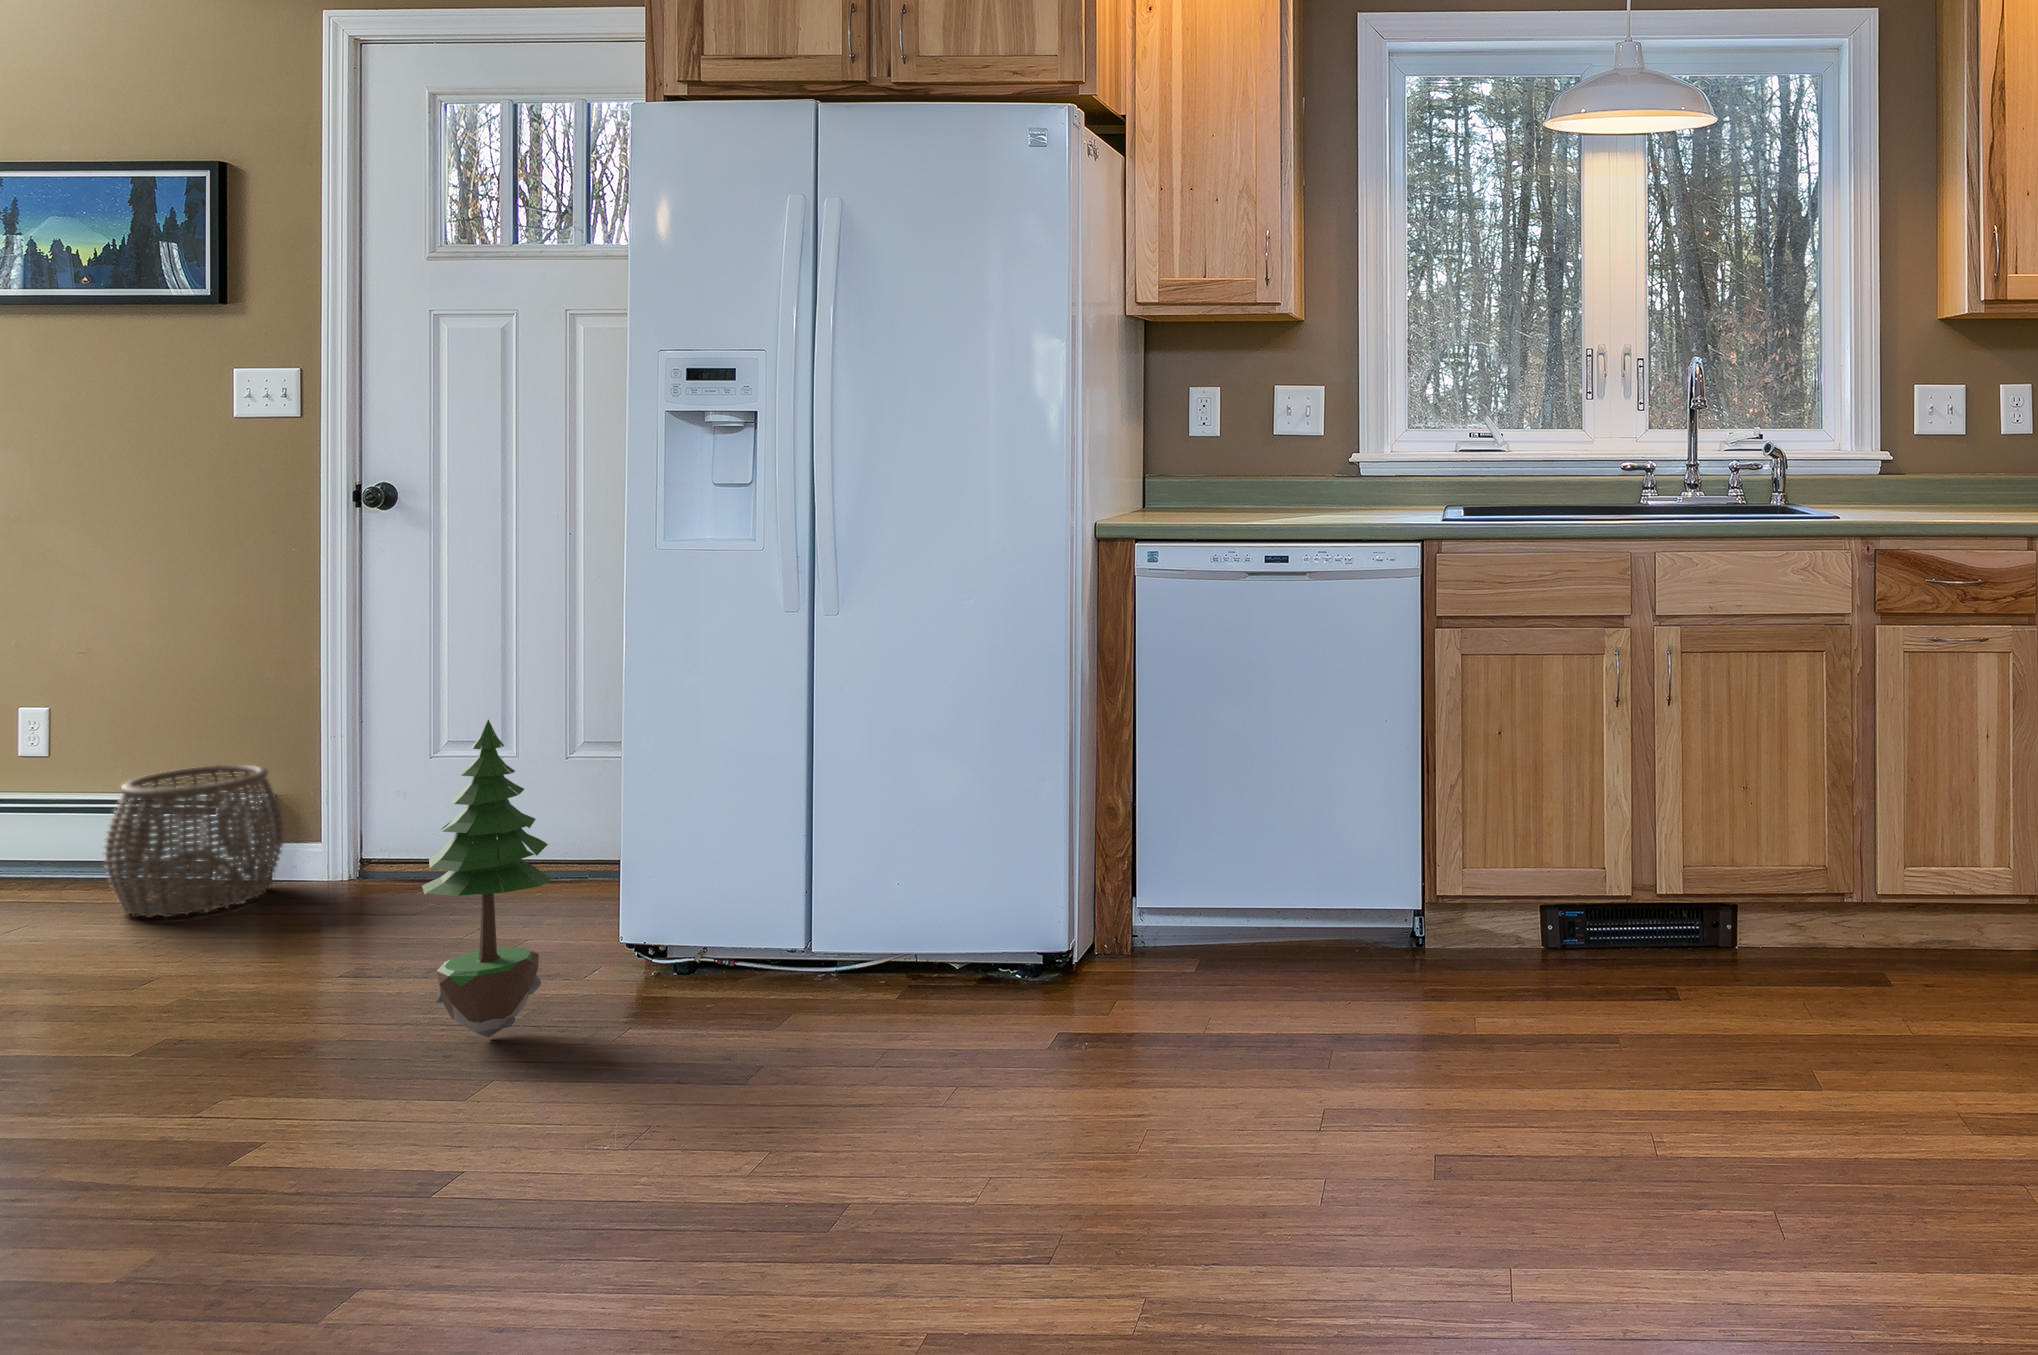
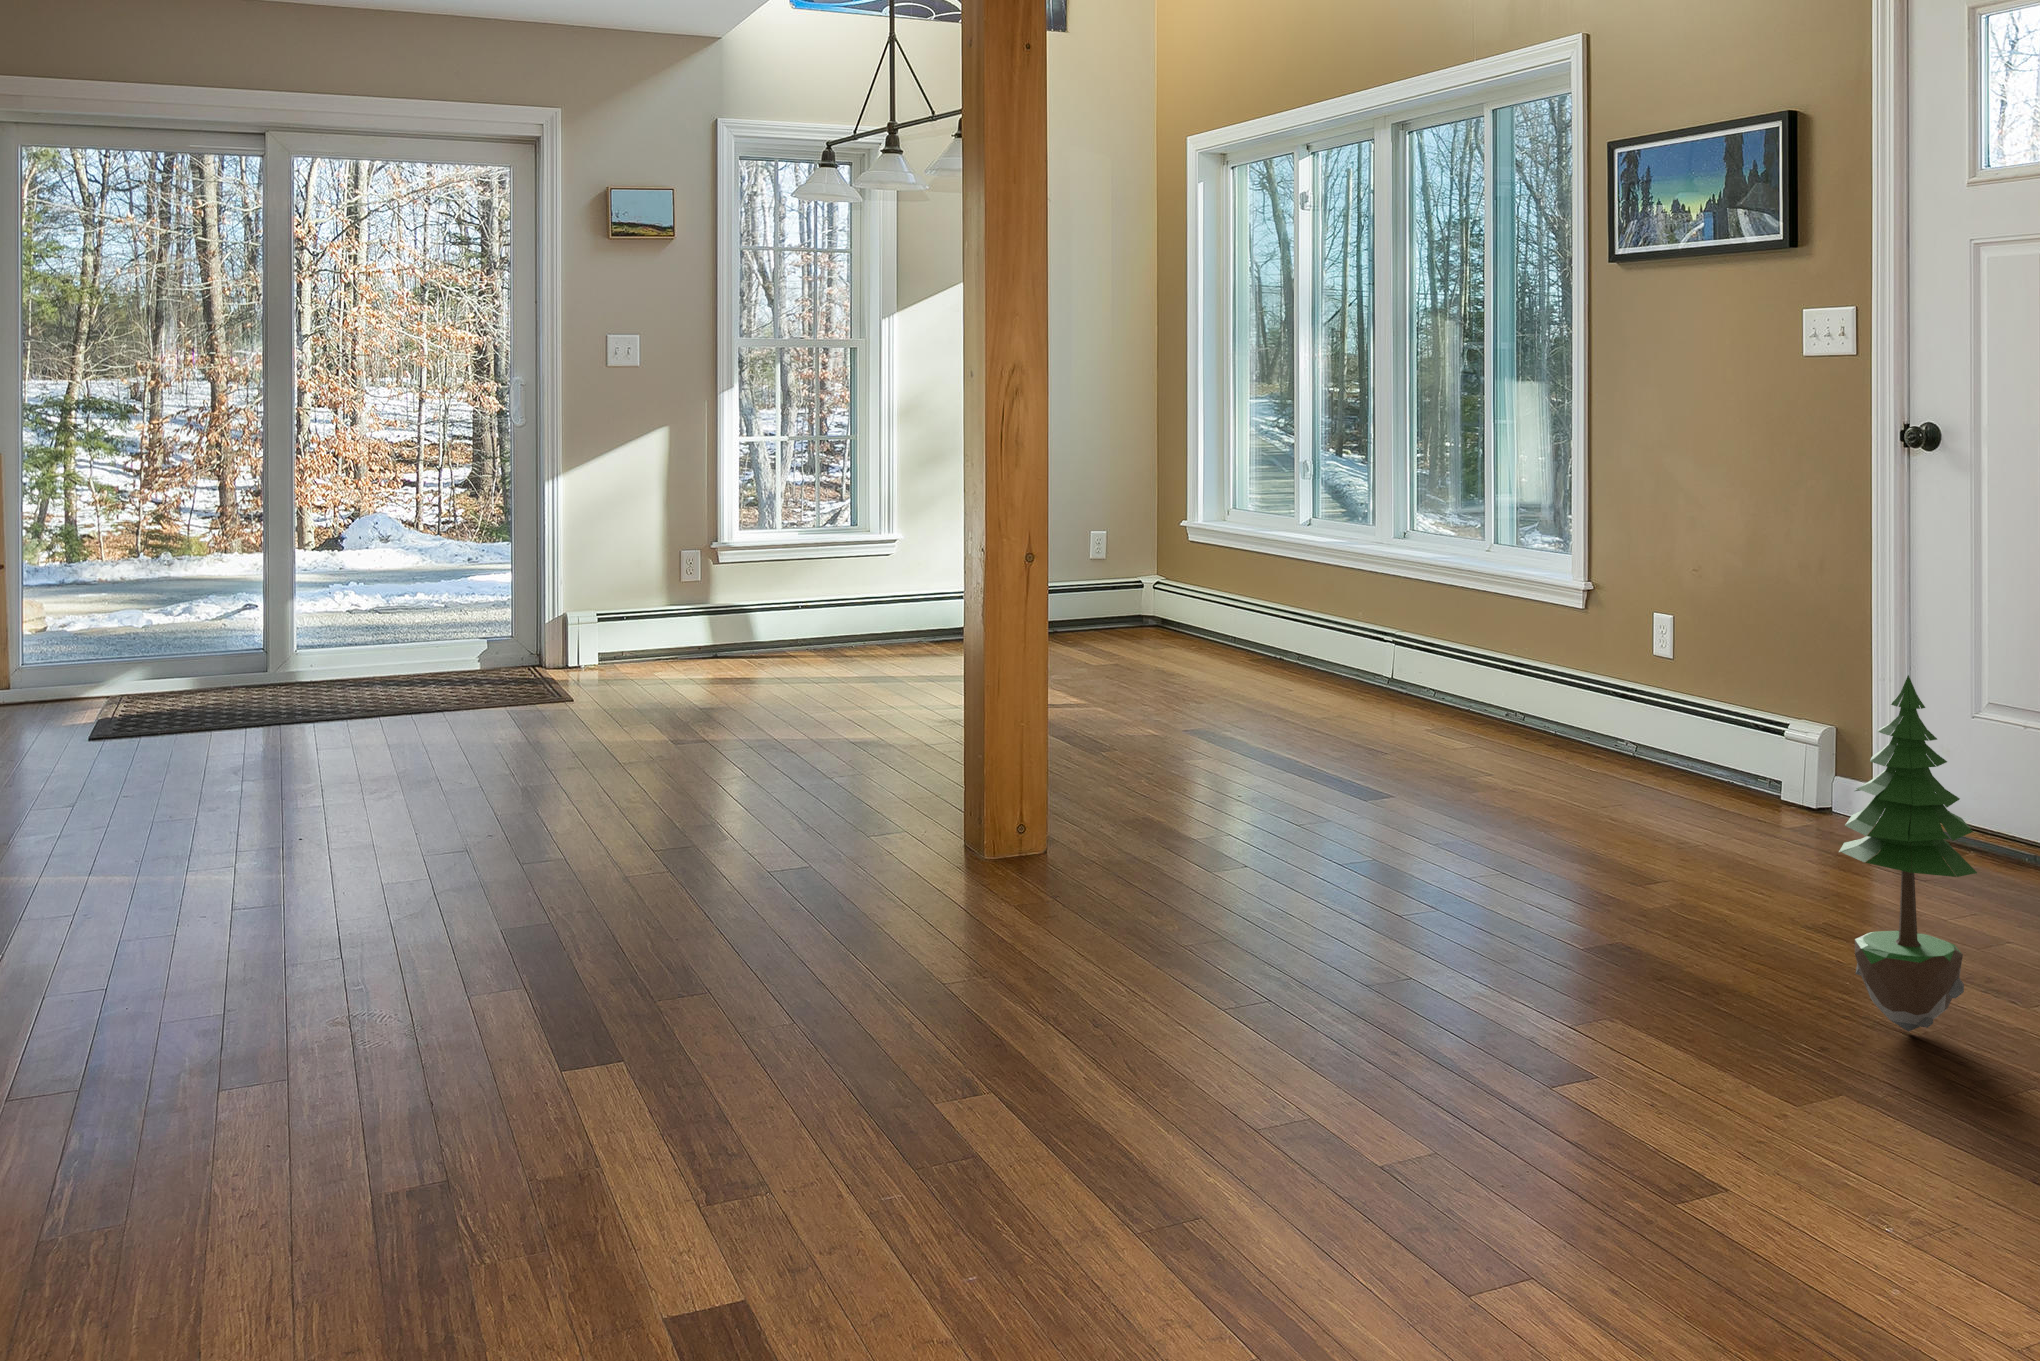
woven basket: present [103,765,284,918] -> none [1686,685,1836,826]

